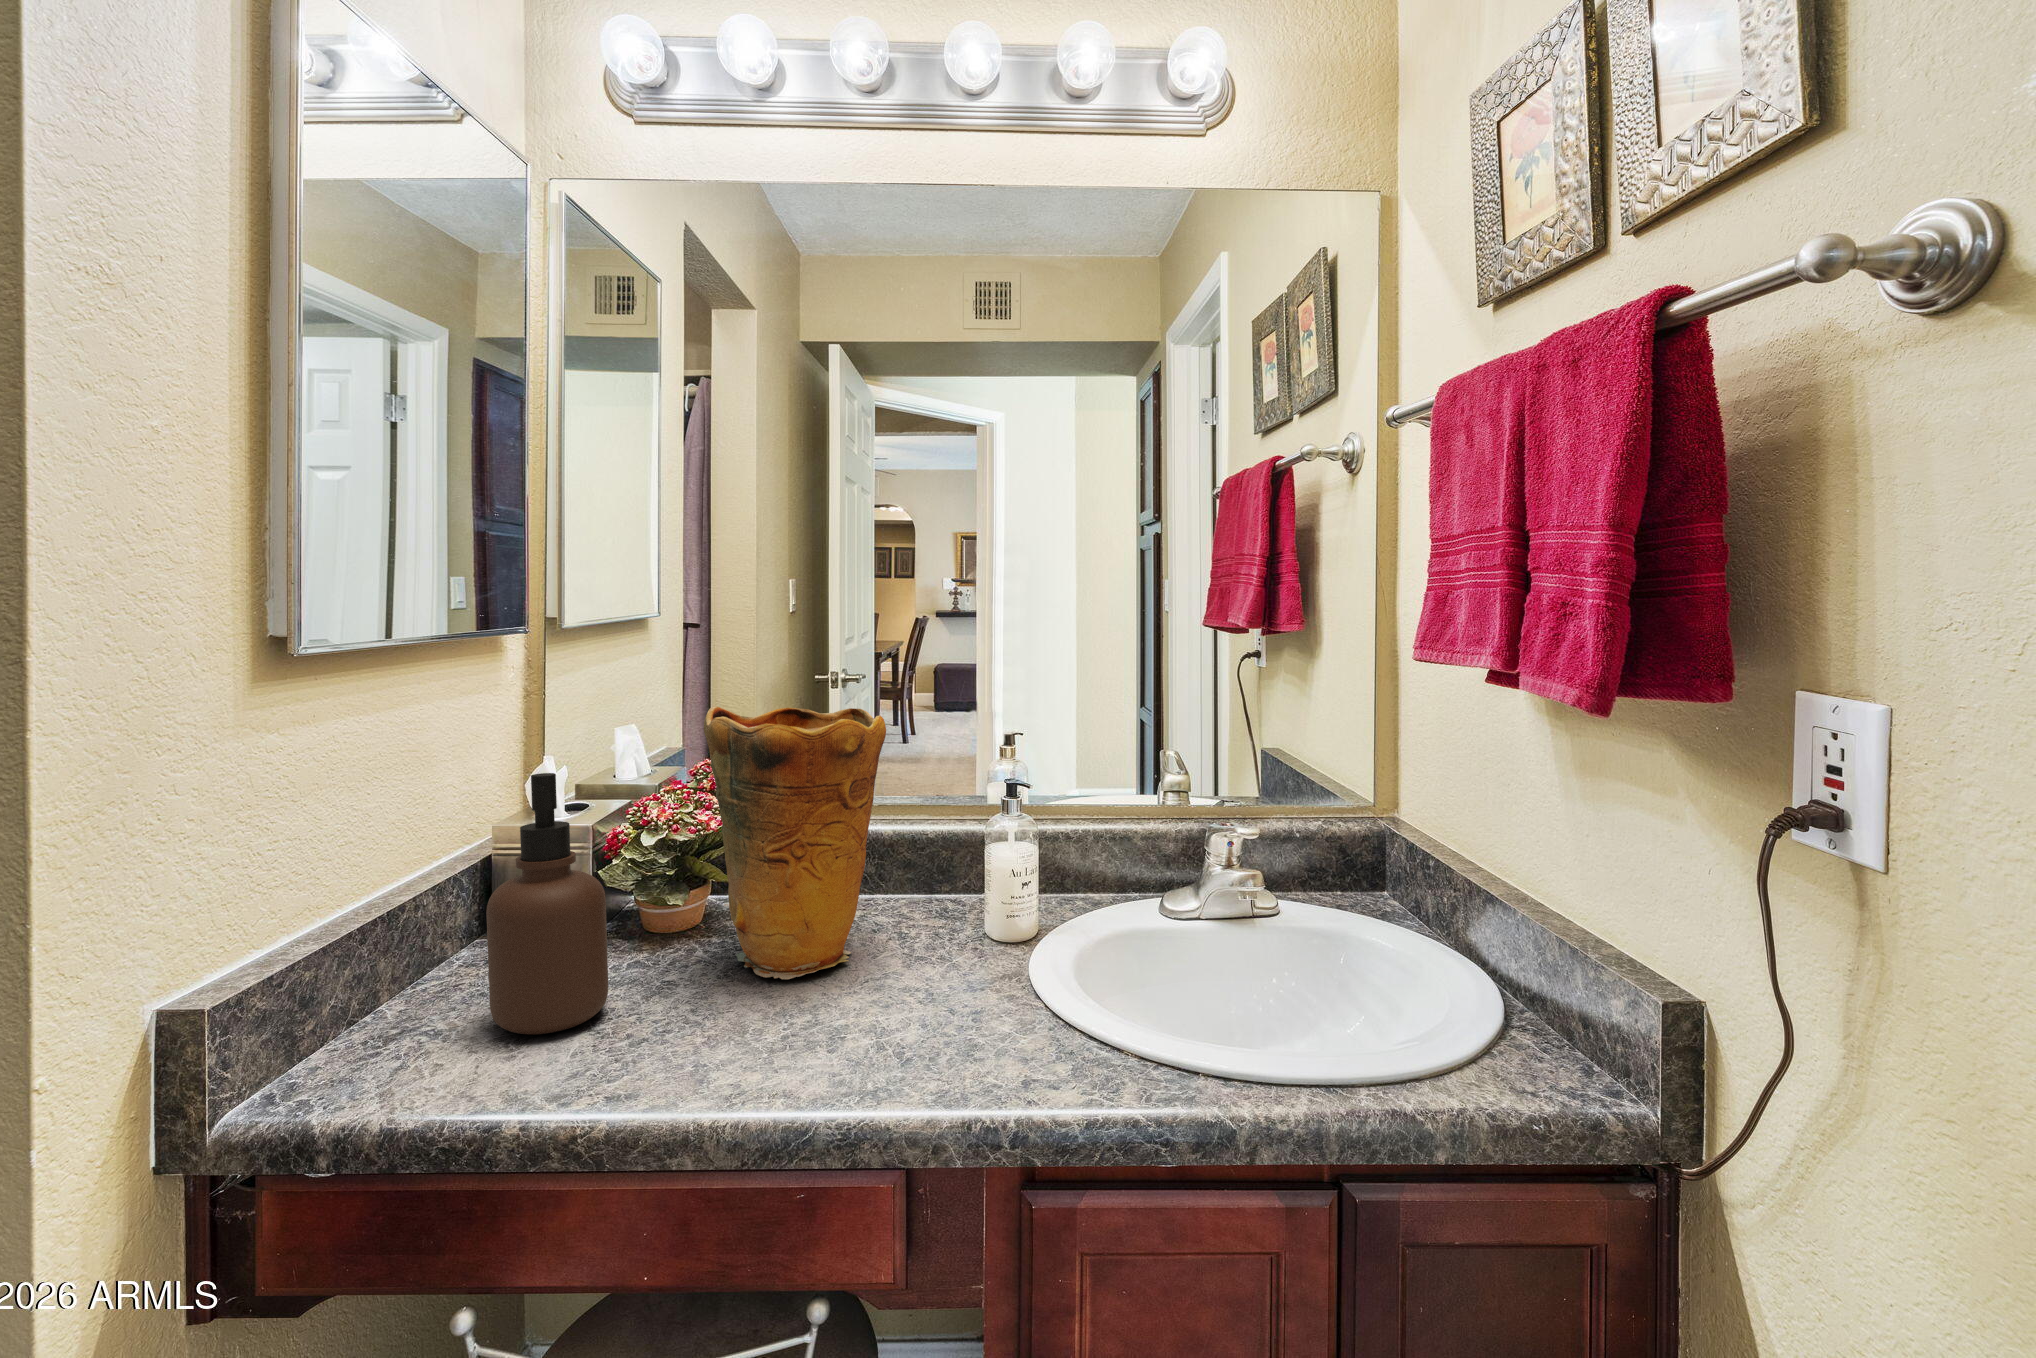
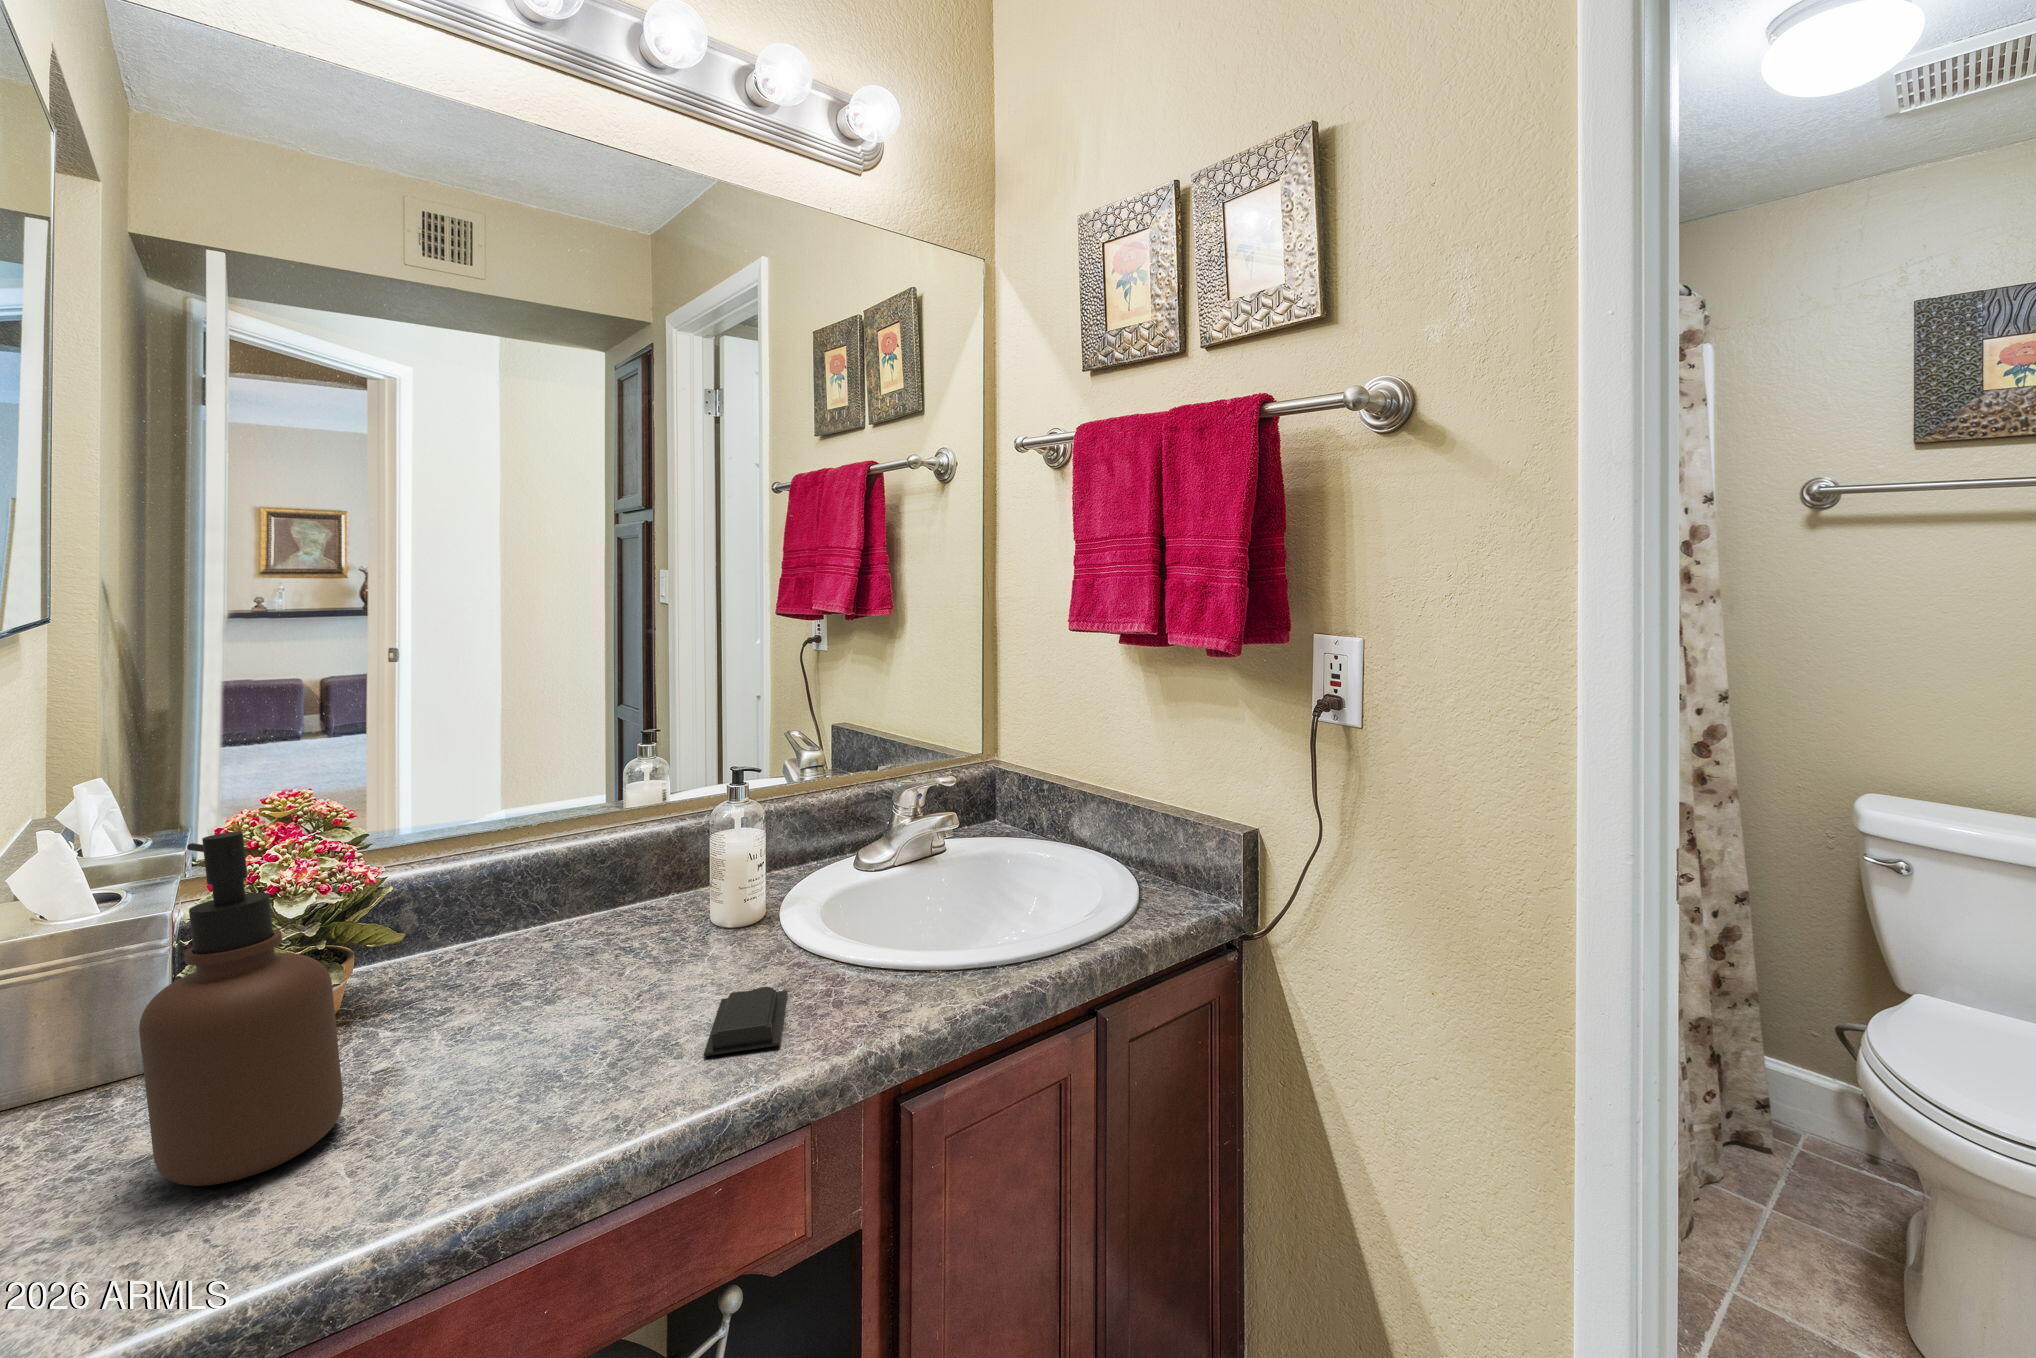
vase: present [704,706,886,979] -> none [394,719,622,1021]
soap bar: none [840,1009,969,1076] -> present [704,987,788,1056]

